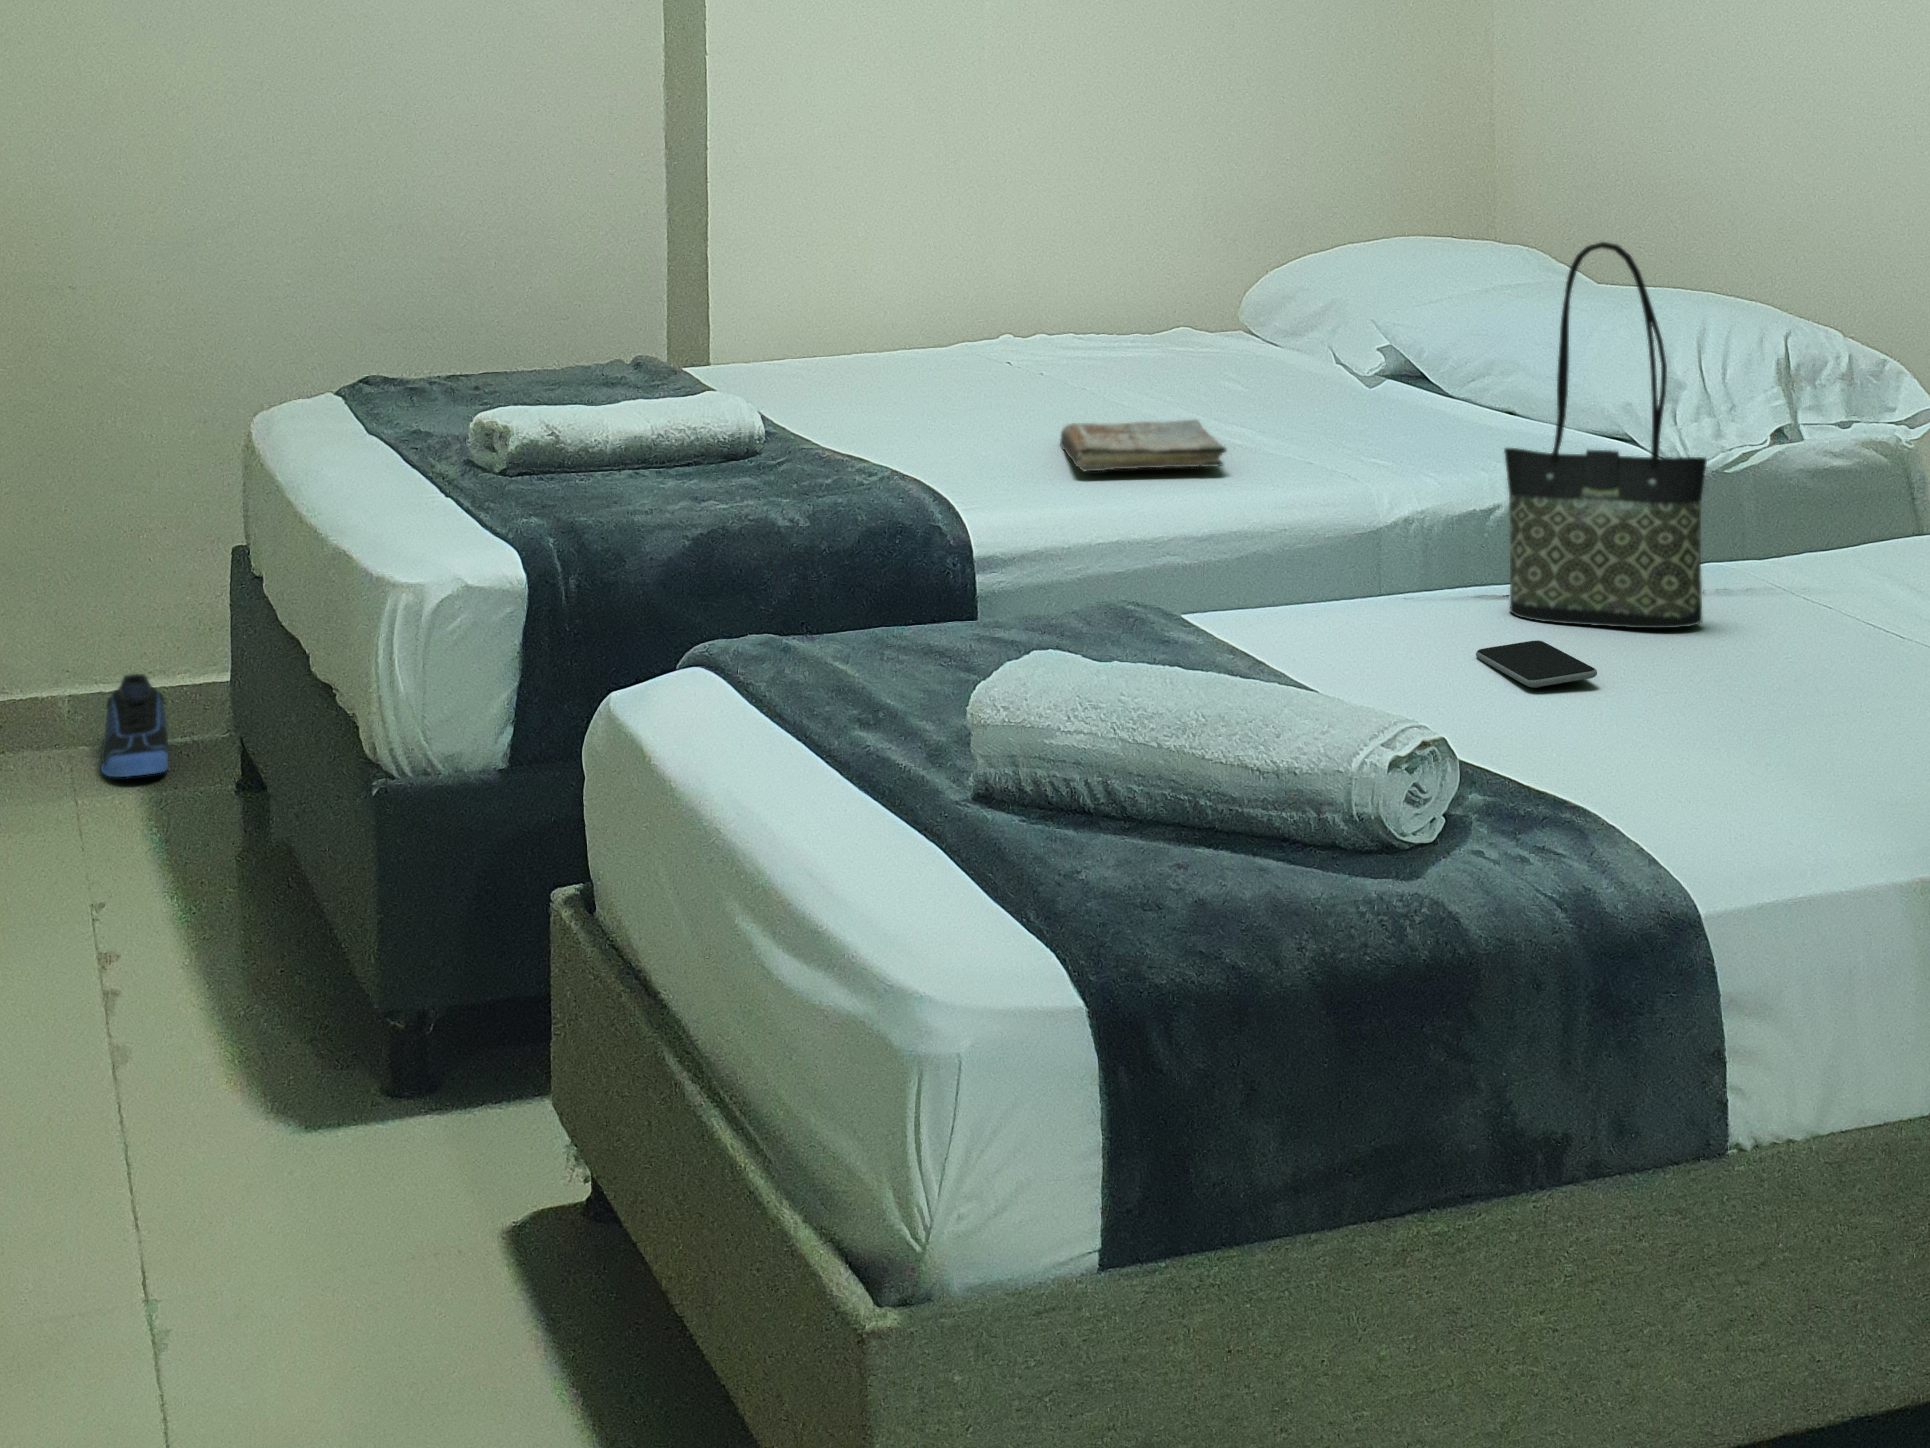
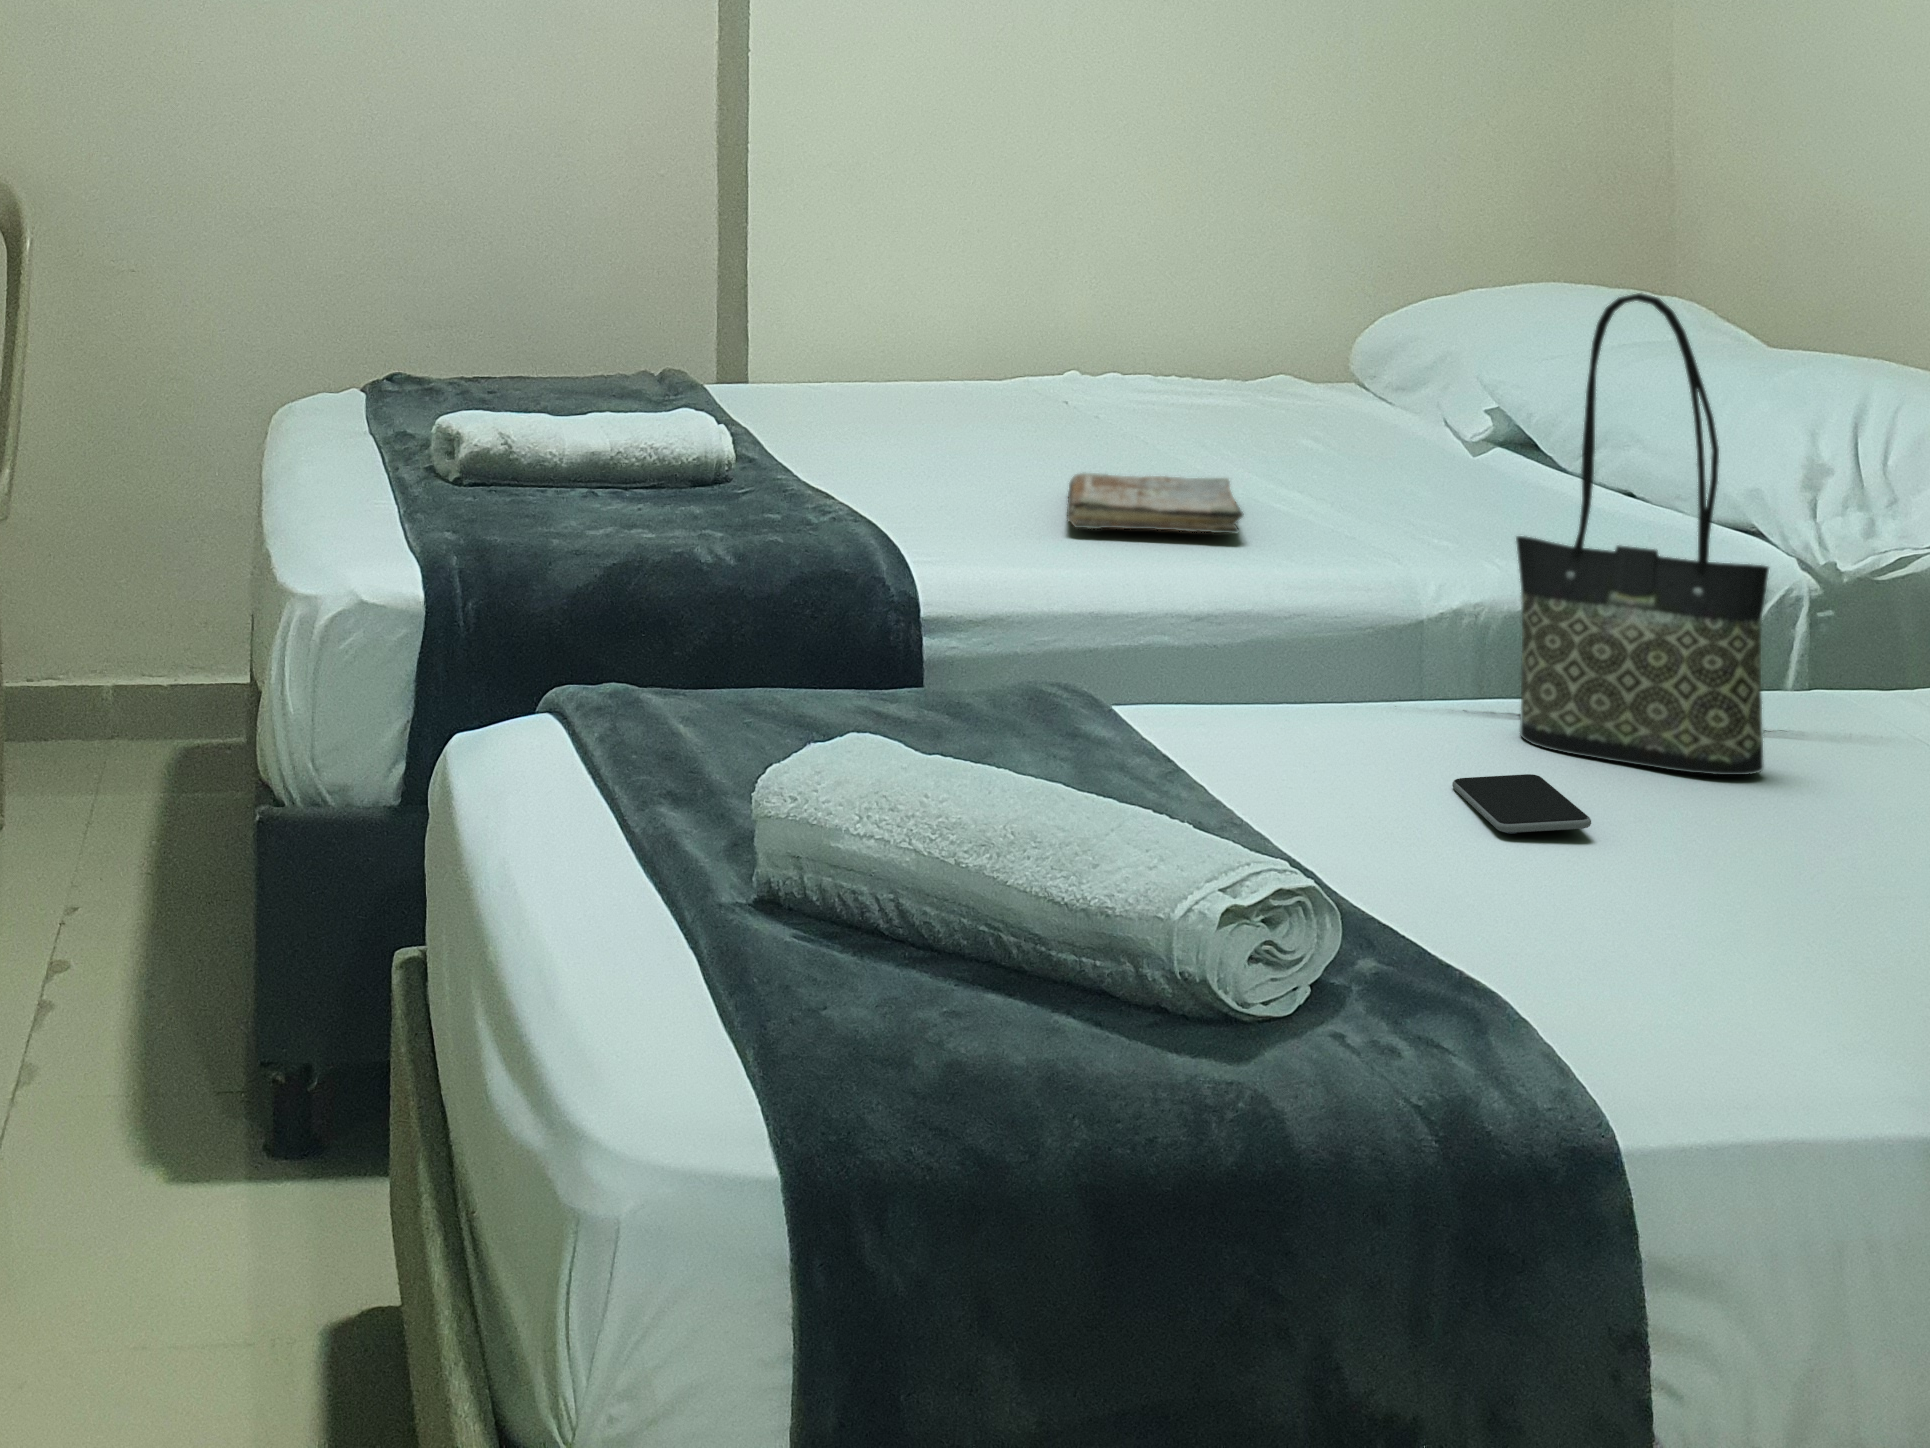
sneaker: present [101,674,168,777] -> none [126,665,194,769]

